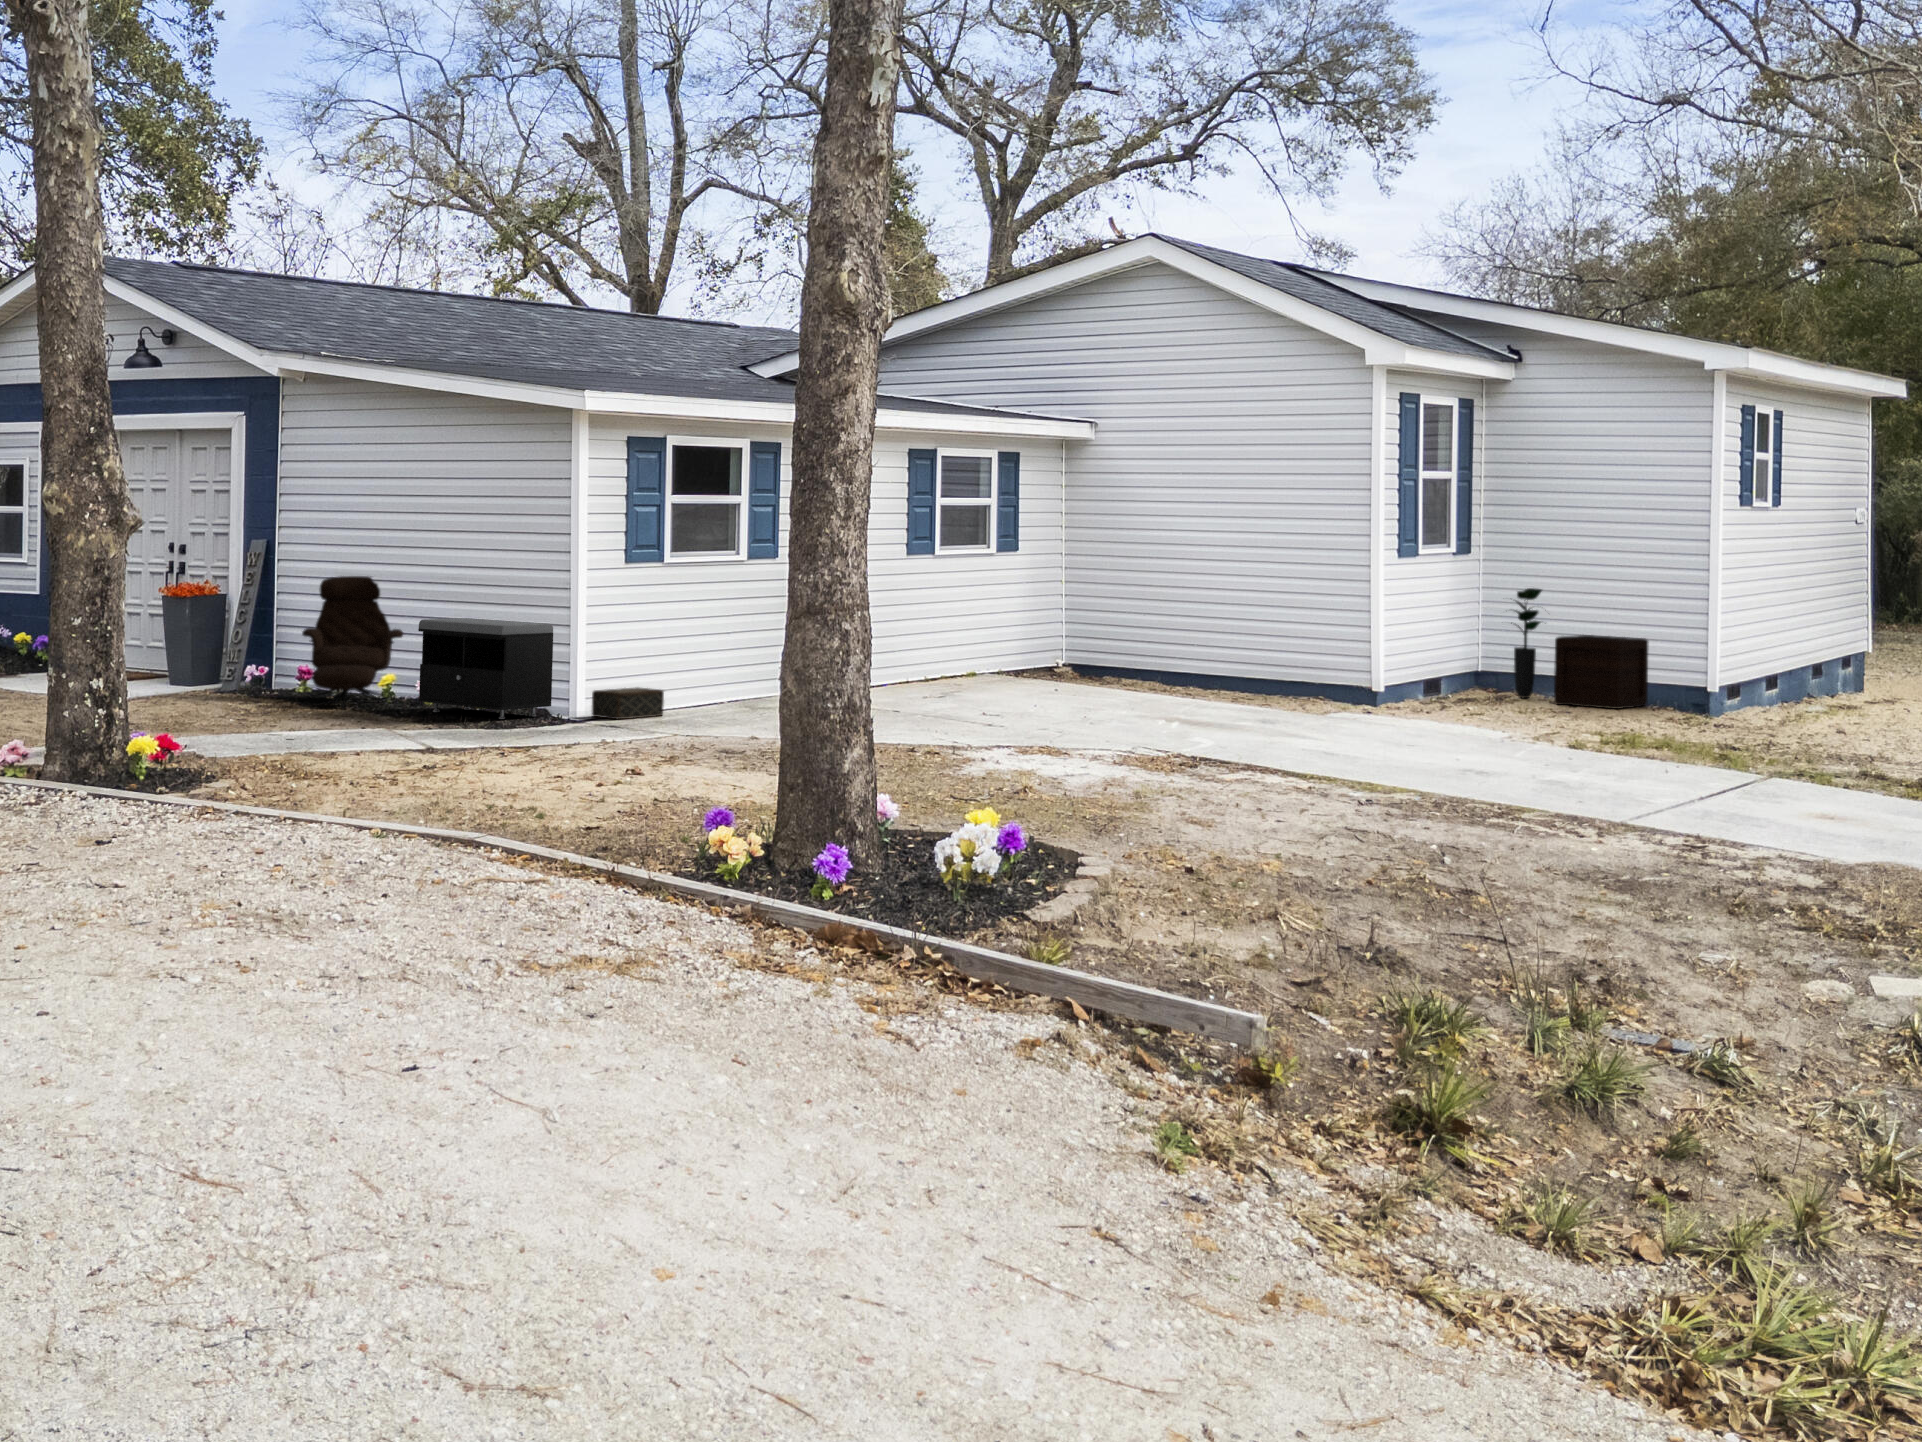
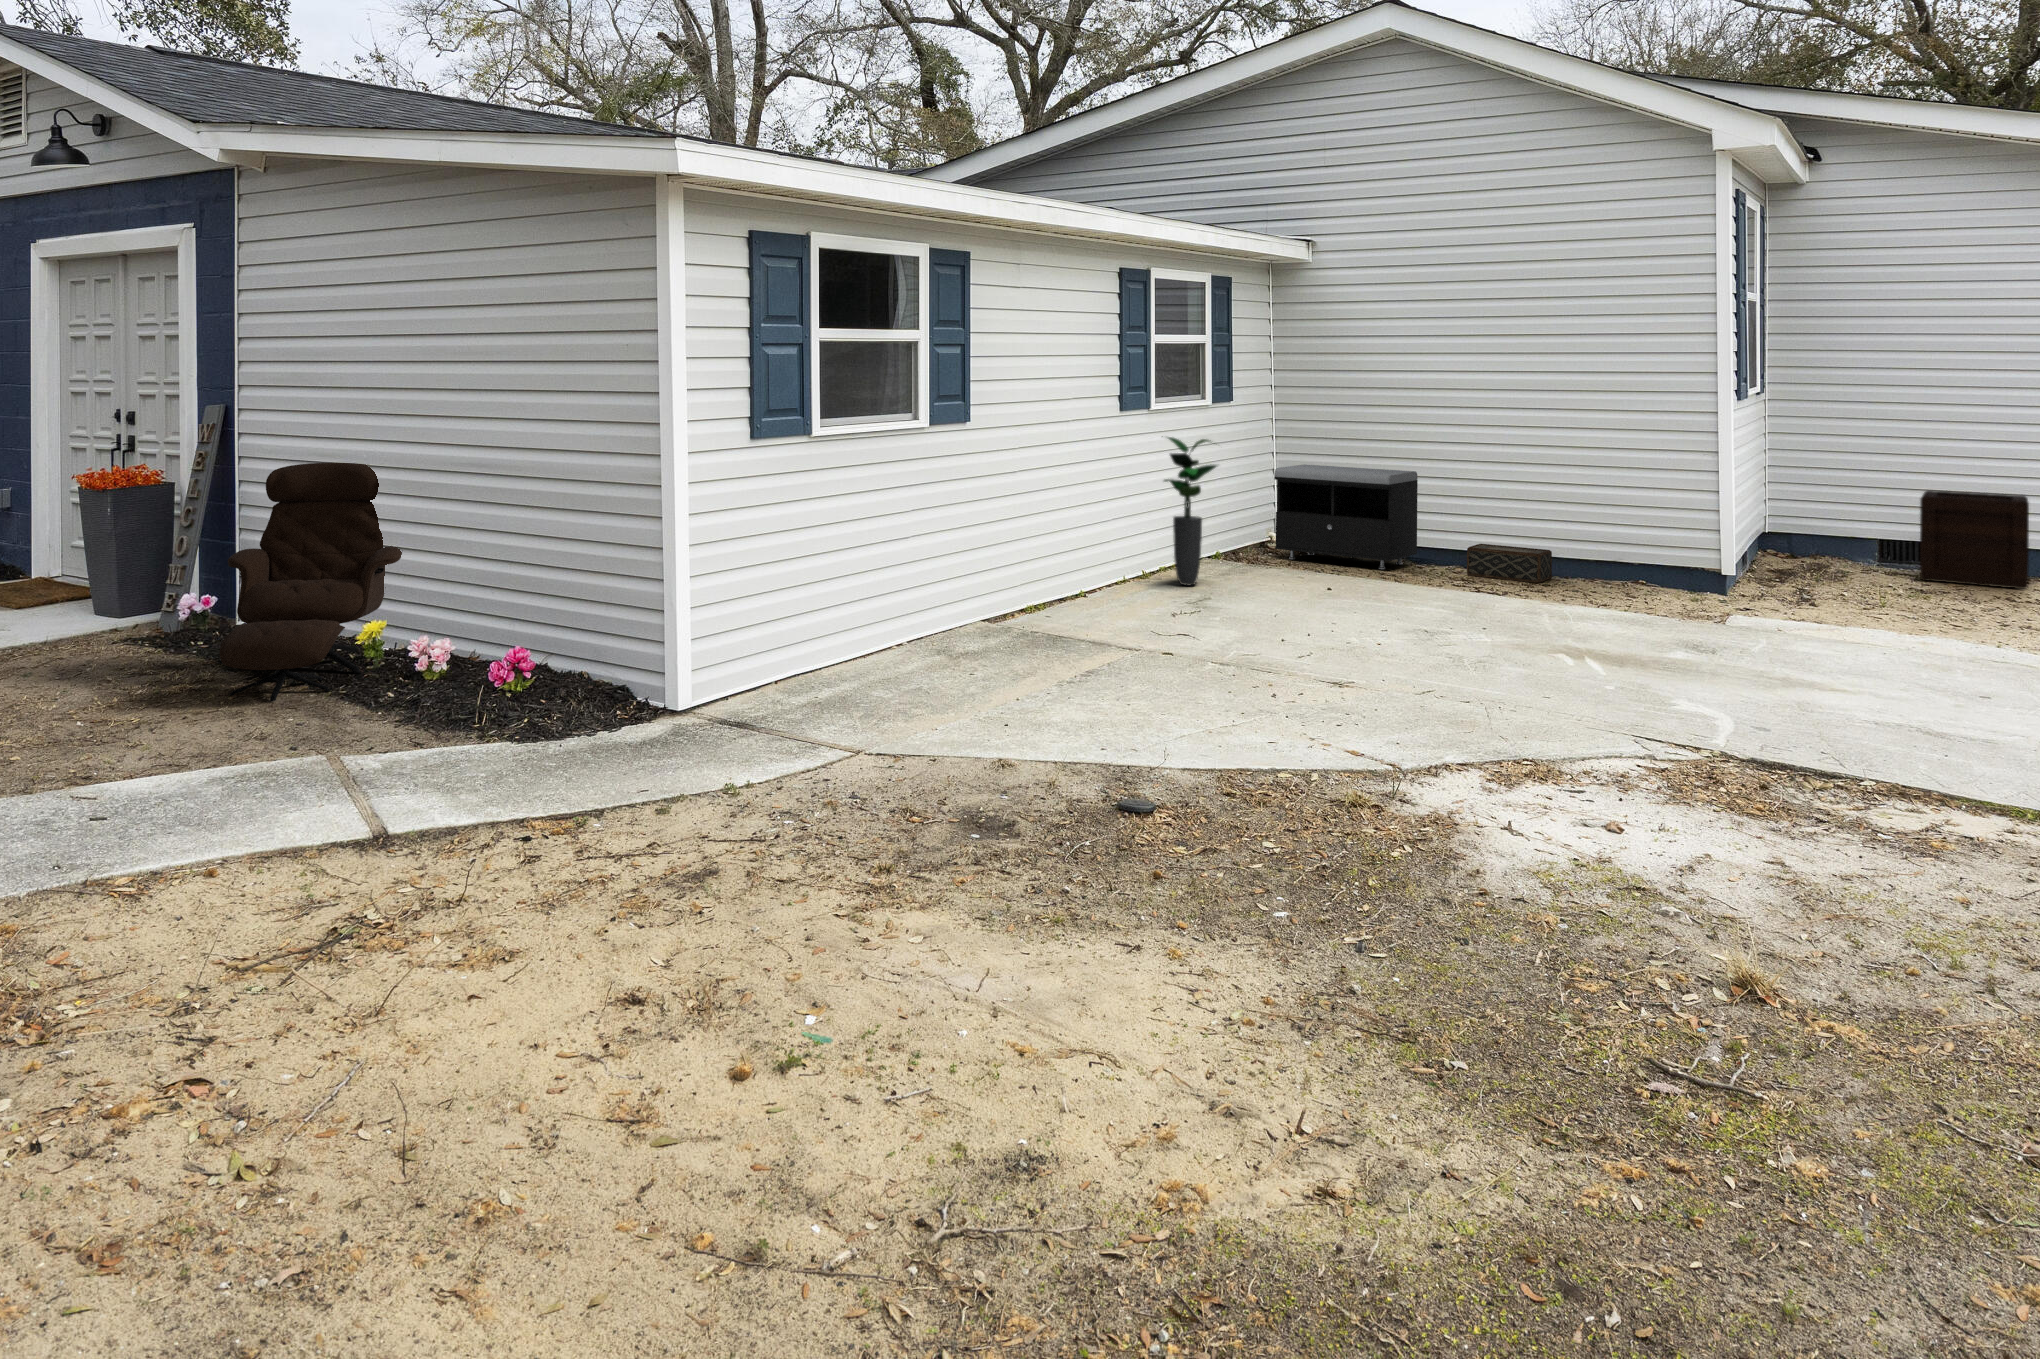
potted plant: present [1511,588,1542,698] -> present [1164,437,1217,585]
storage bench: present [418,618,553,719] -> present [1274,465,1418,569]
woven basket: present [592,688,664,720] -> present [1467,544,1552,583]

